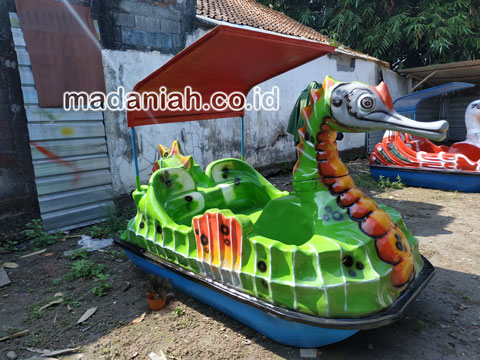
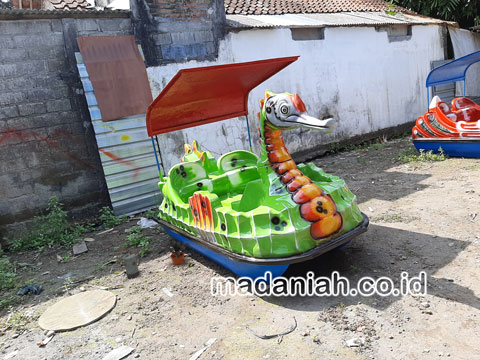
watering can: none [69,285,104,334] -> present [116,248,140,278]

